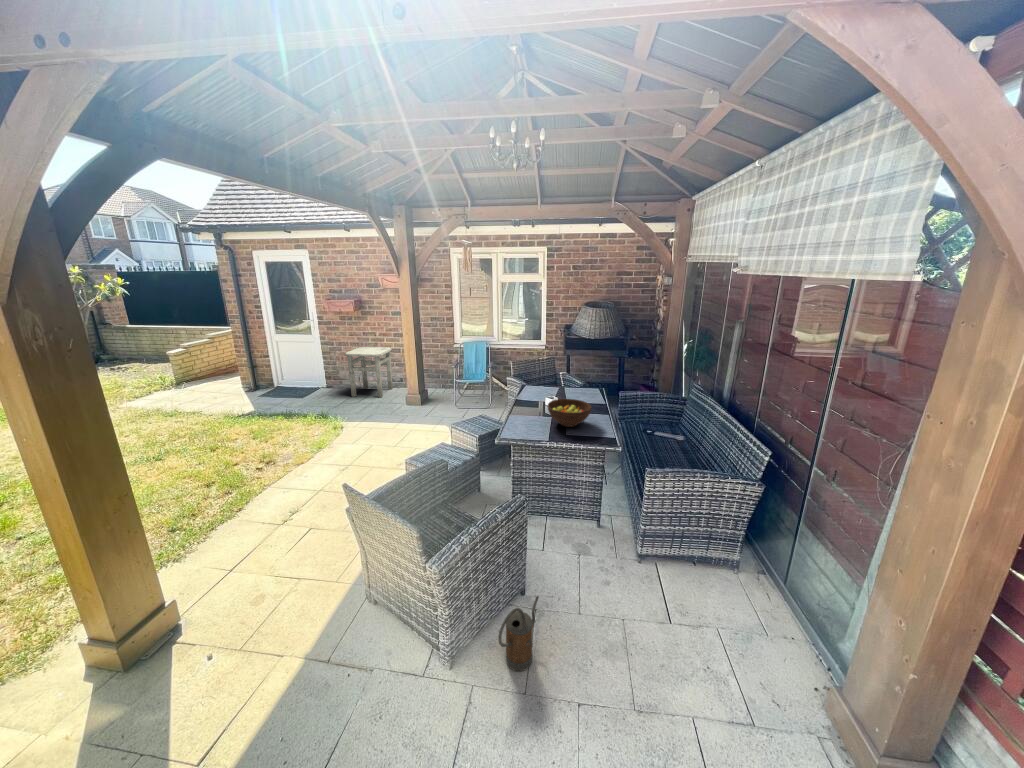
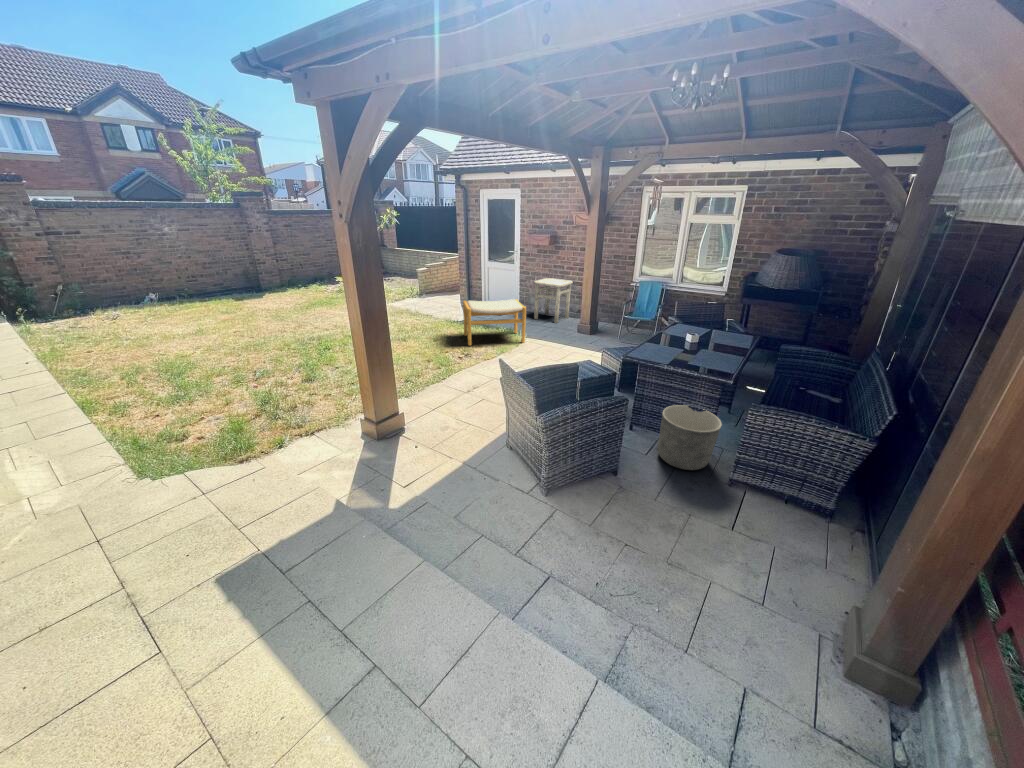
footstool: none [251,378,349,450] -> present [463,299,526,345]
fruit bowl: present [548,399,591,427] -> none [680,336,724,361]
planter: none [554,478,617,556] -> present [658,405,722,470]
watering can: present [498,596,539,671] -> none [577,466,617,512]

